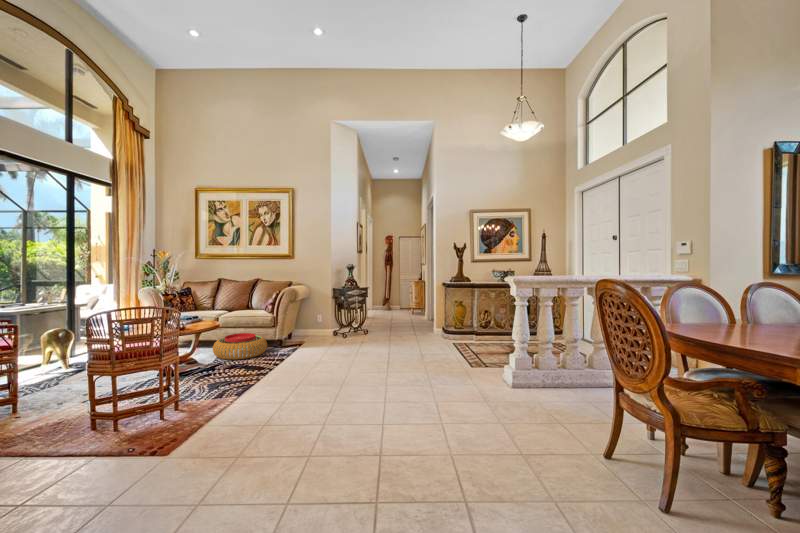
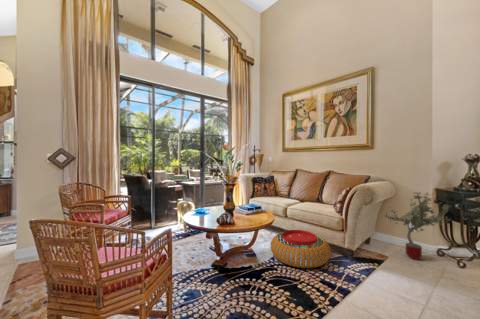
potted tree: none [302,291,340,340] -> present [385,193,450,260]

